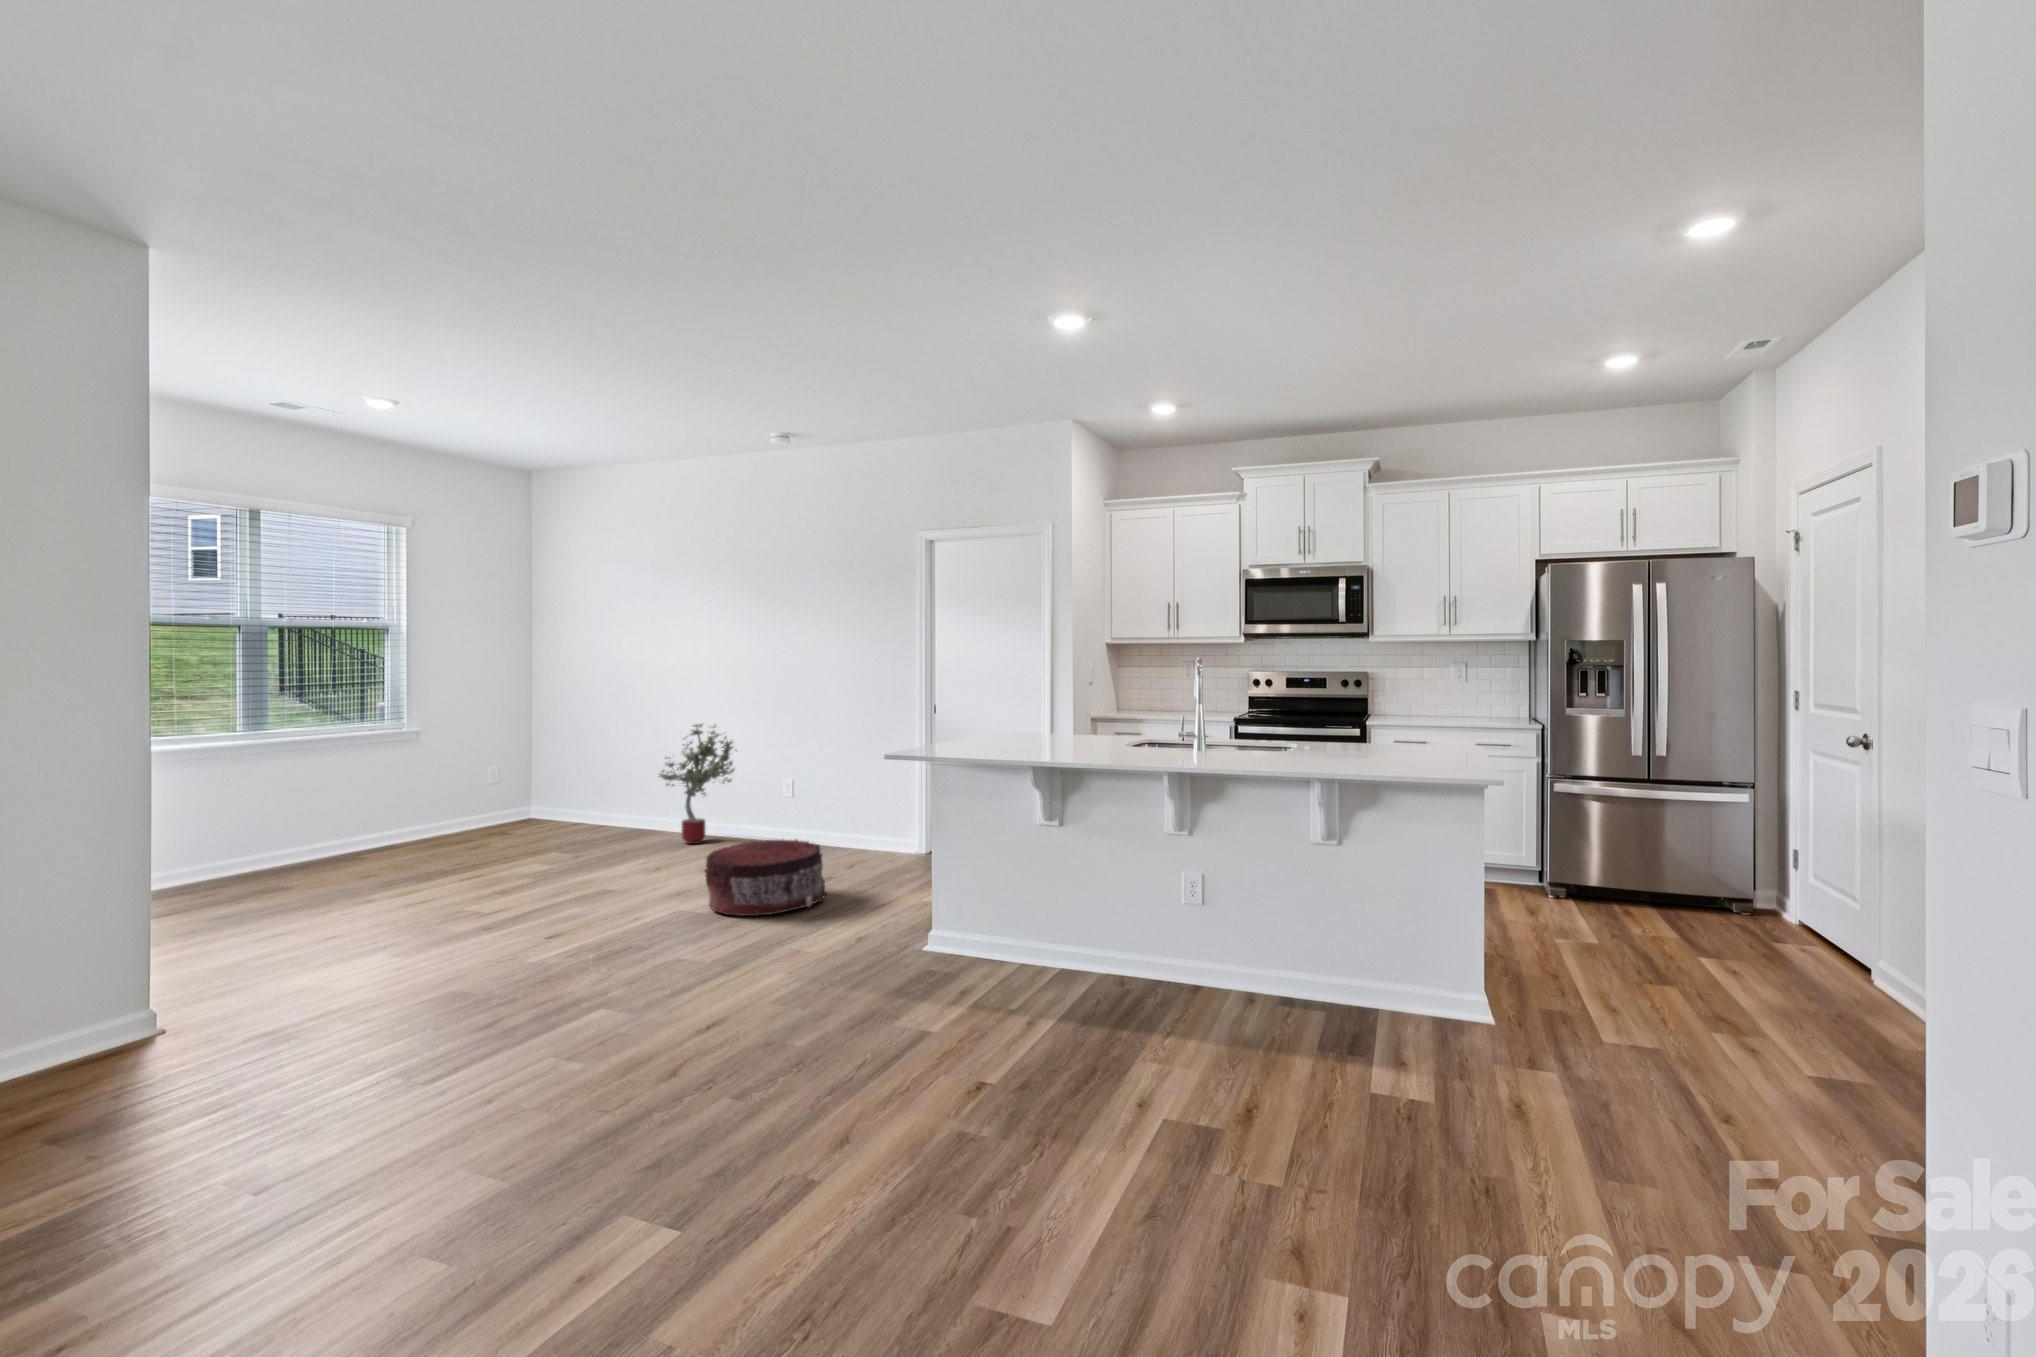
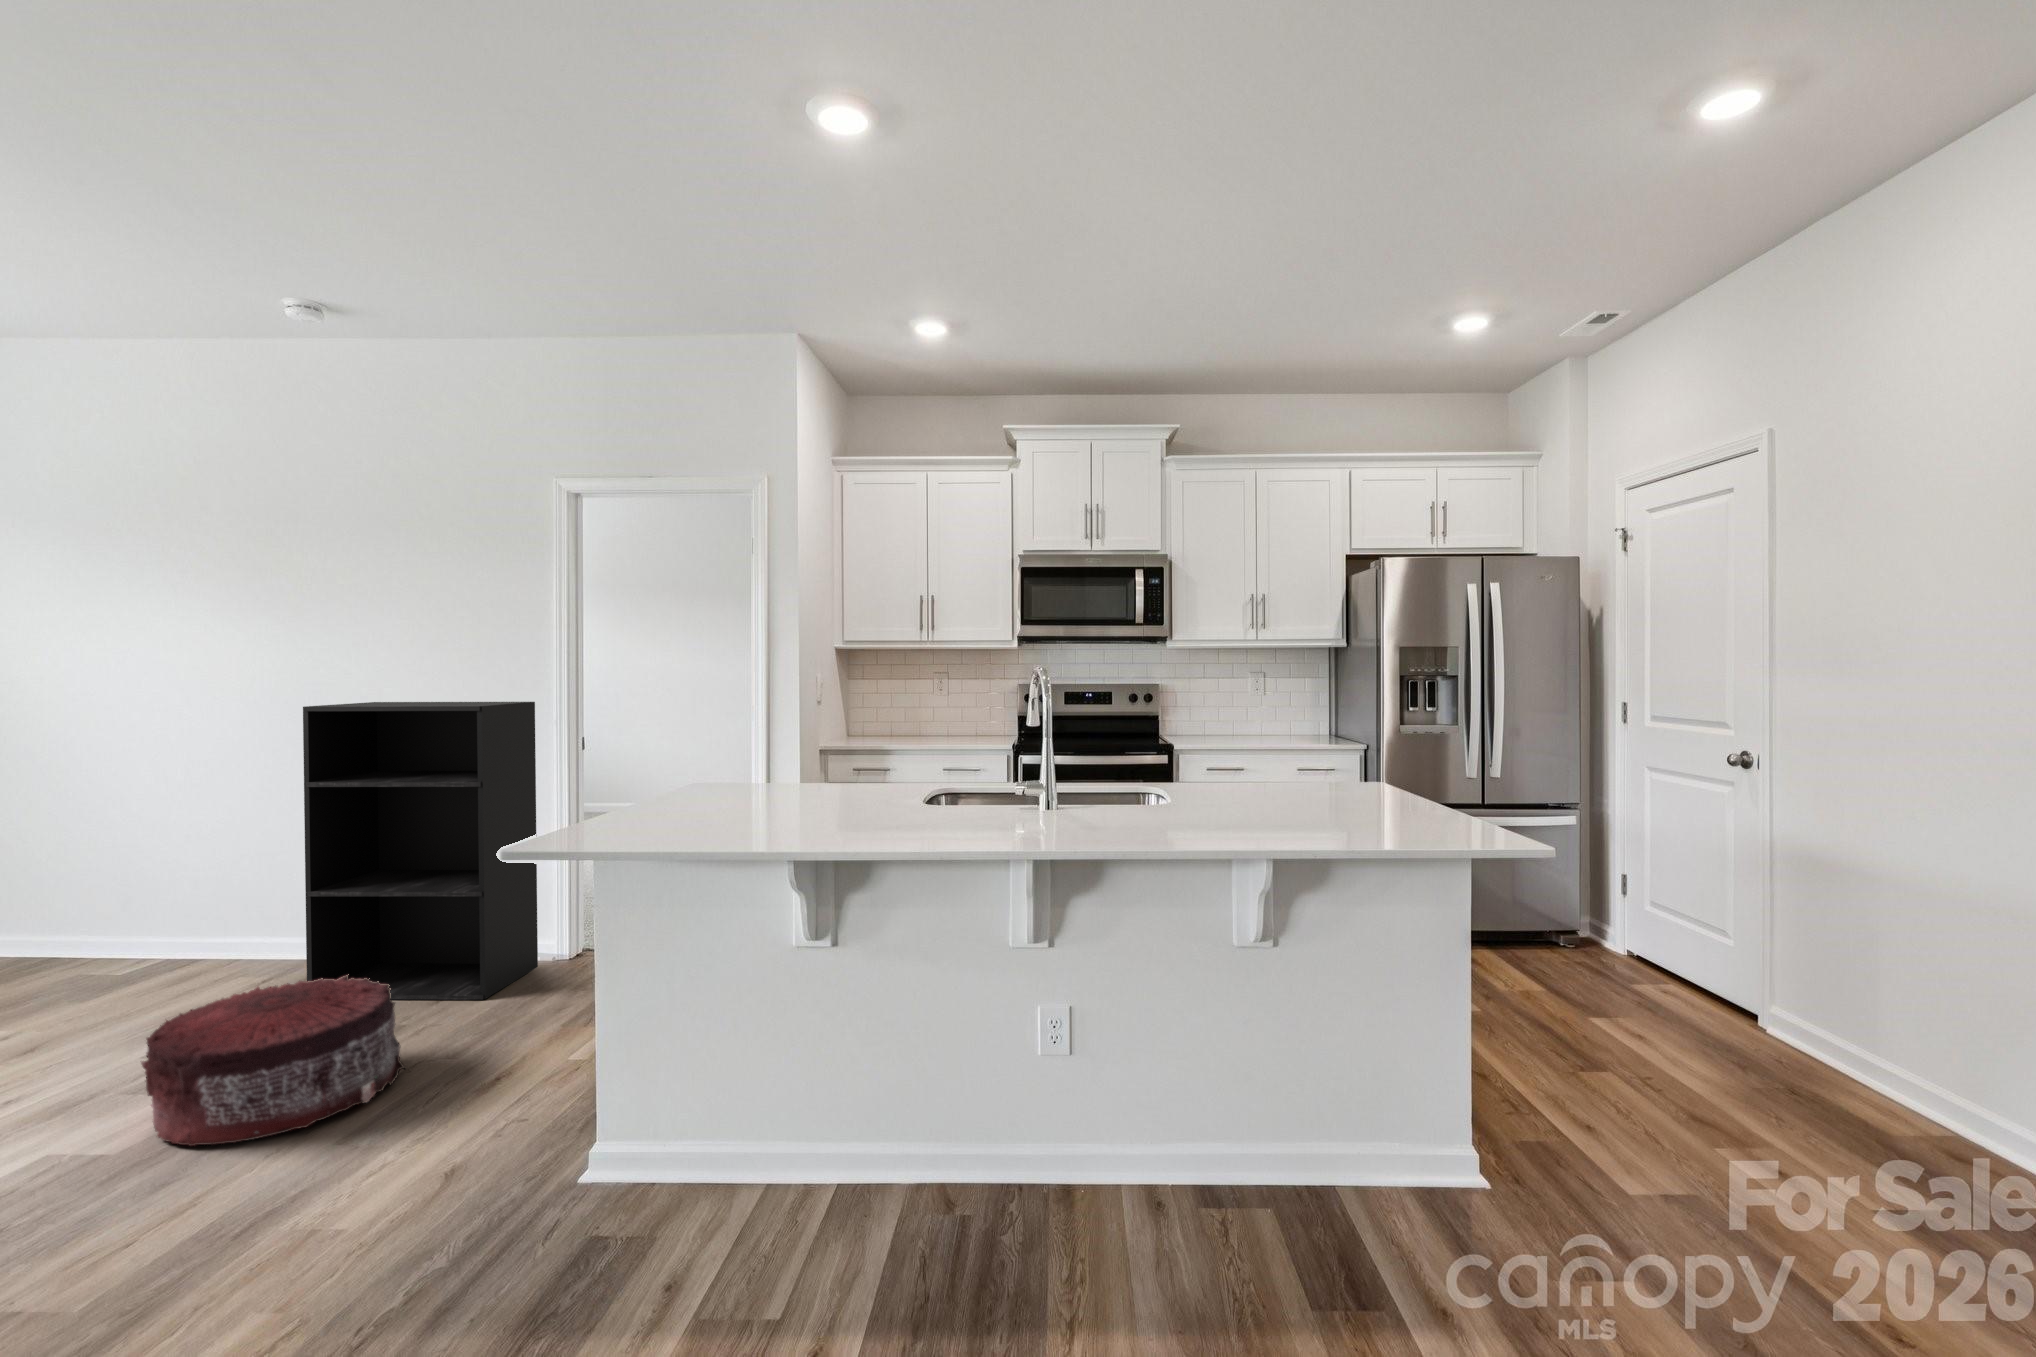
bookshelf: none [773,679,902,870] -> present [303,702,538,1000]
potted tree: present [660,724,735,844] -> none [81,775,243,976]

